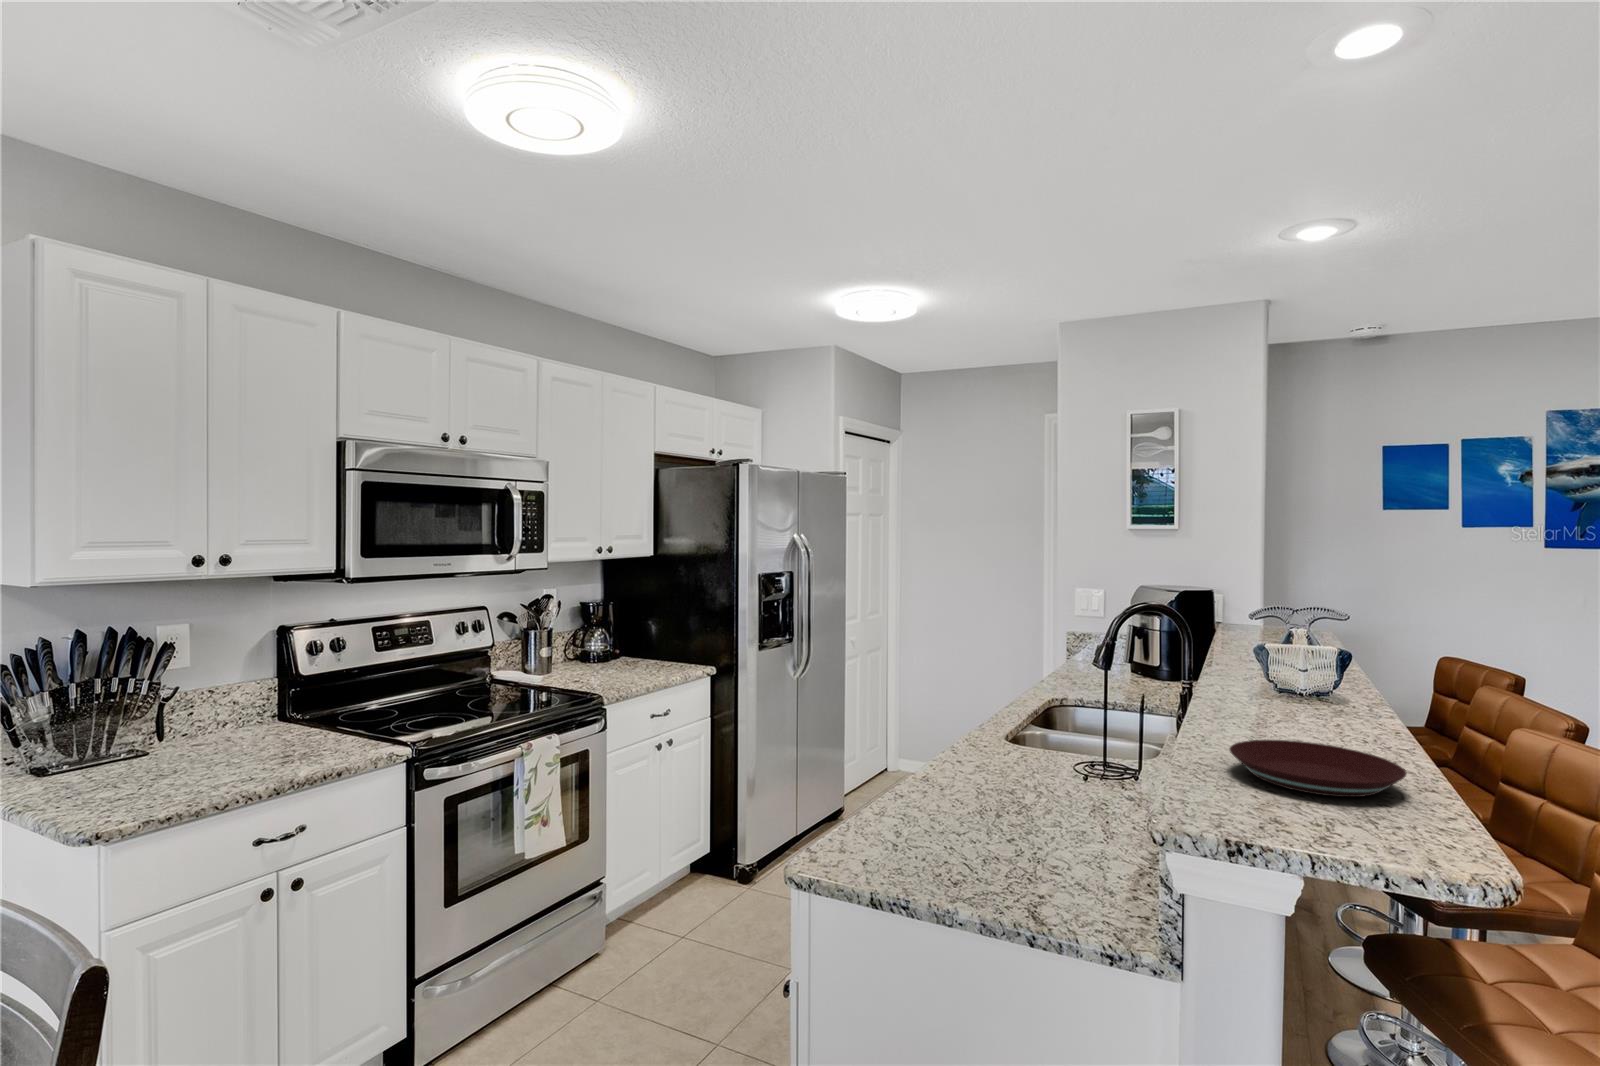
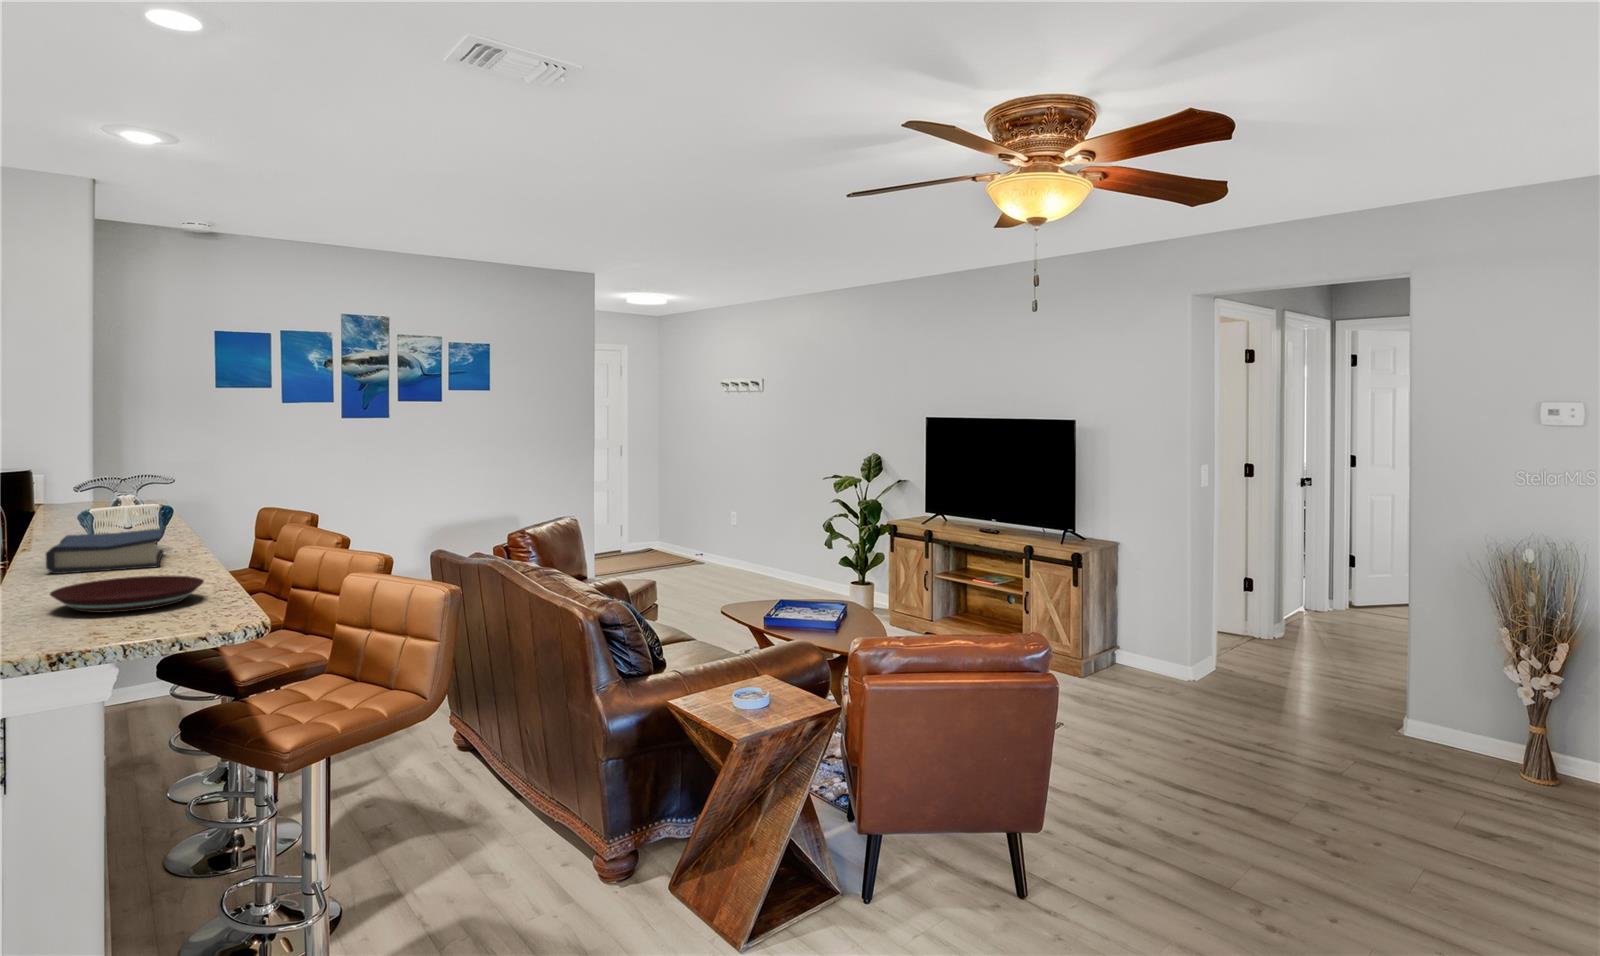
hardback book: none [1225,670,1340,726] -> present [46,528,164,574]

